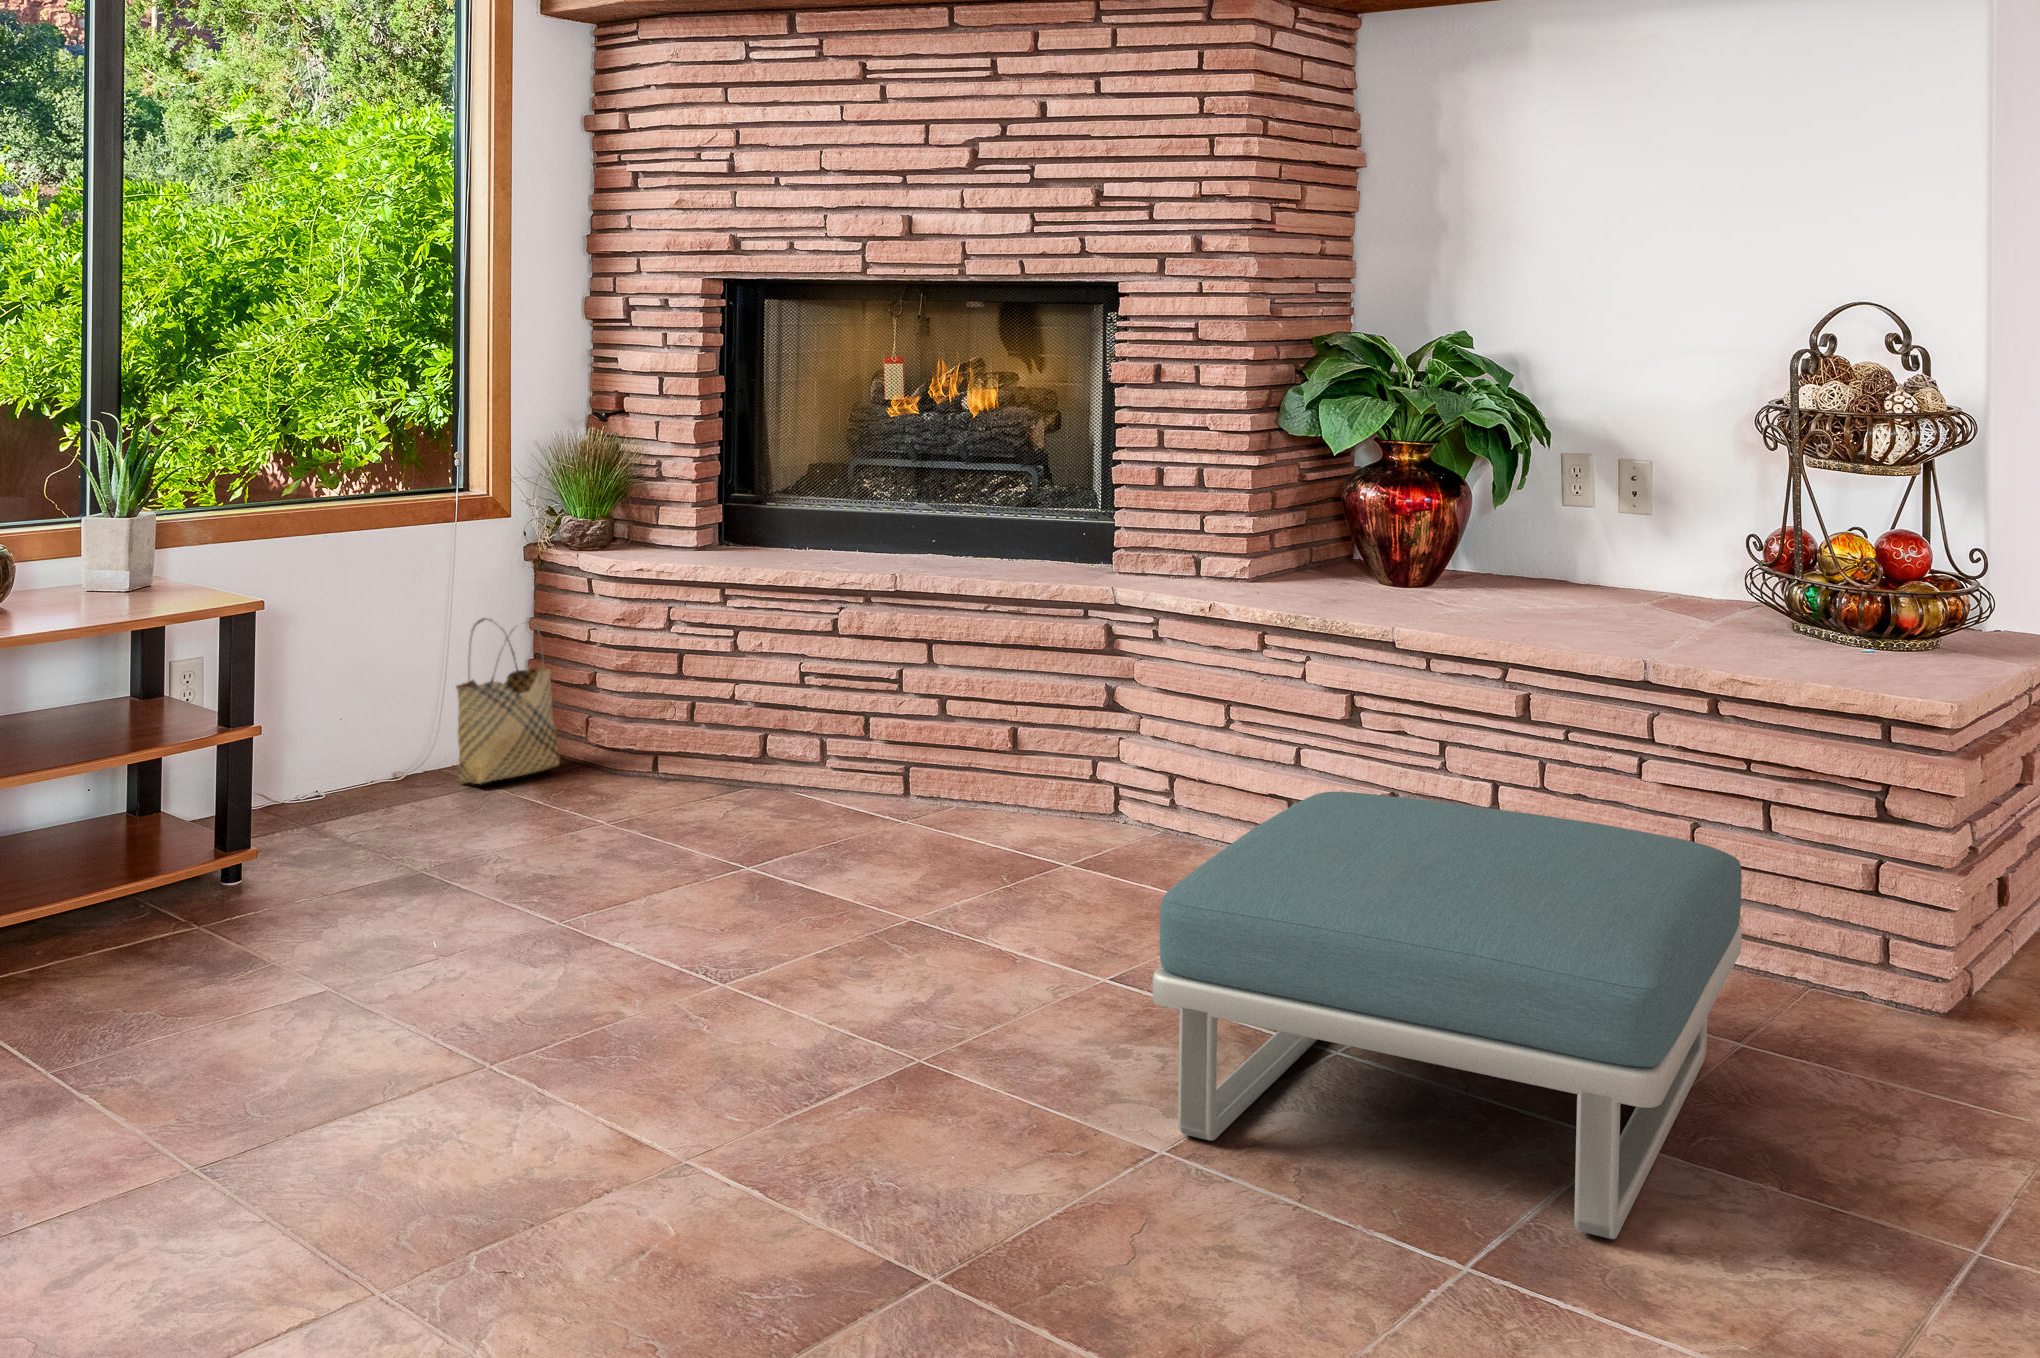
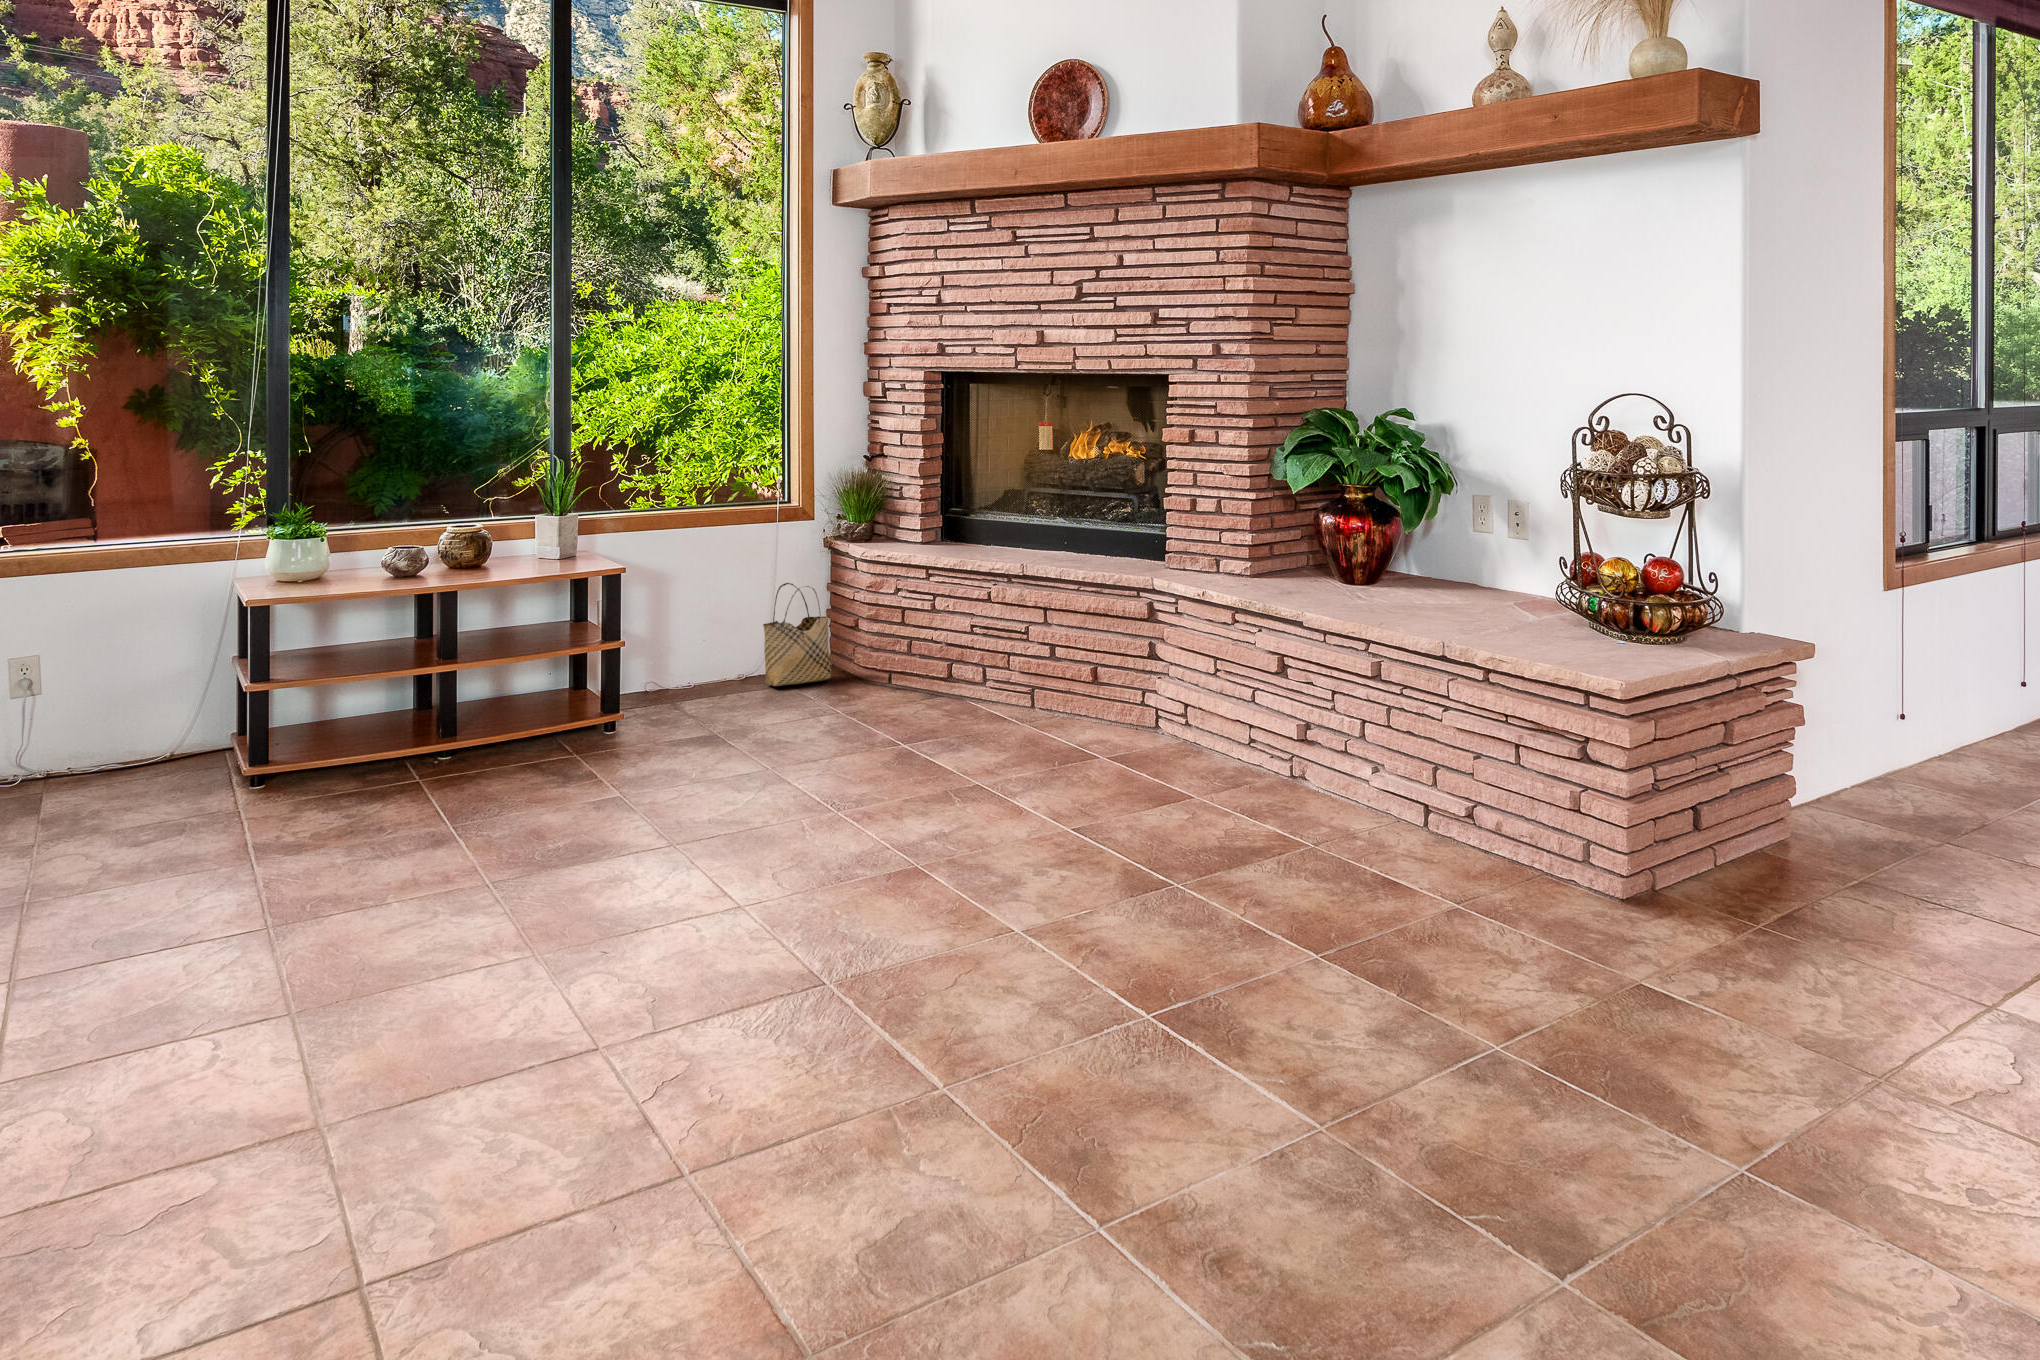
footstool: present [1152,792,1742,1239] -> none [998,715,1420,1002]

